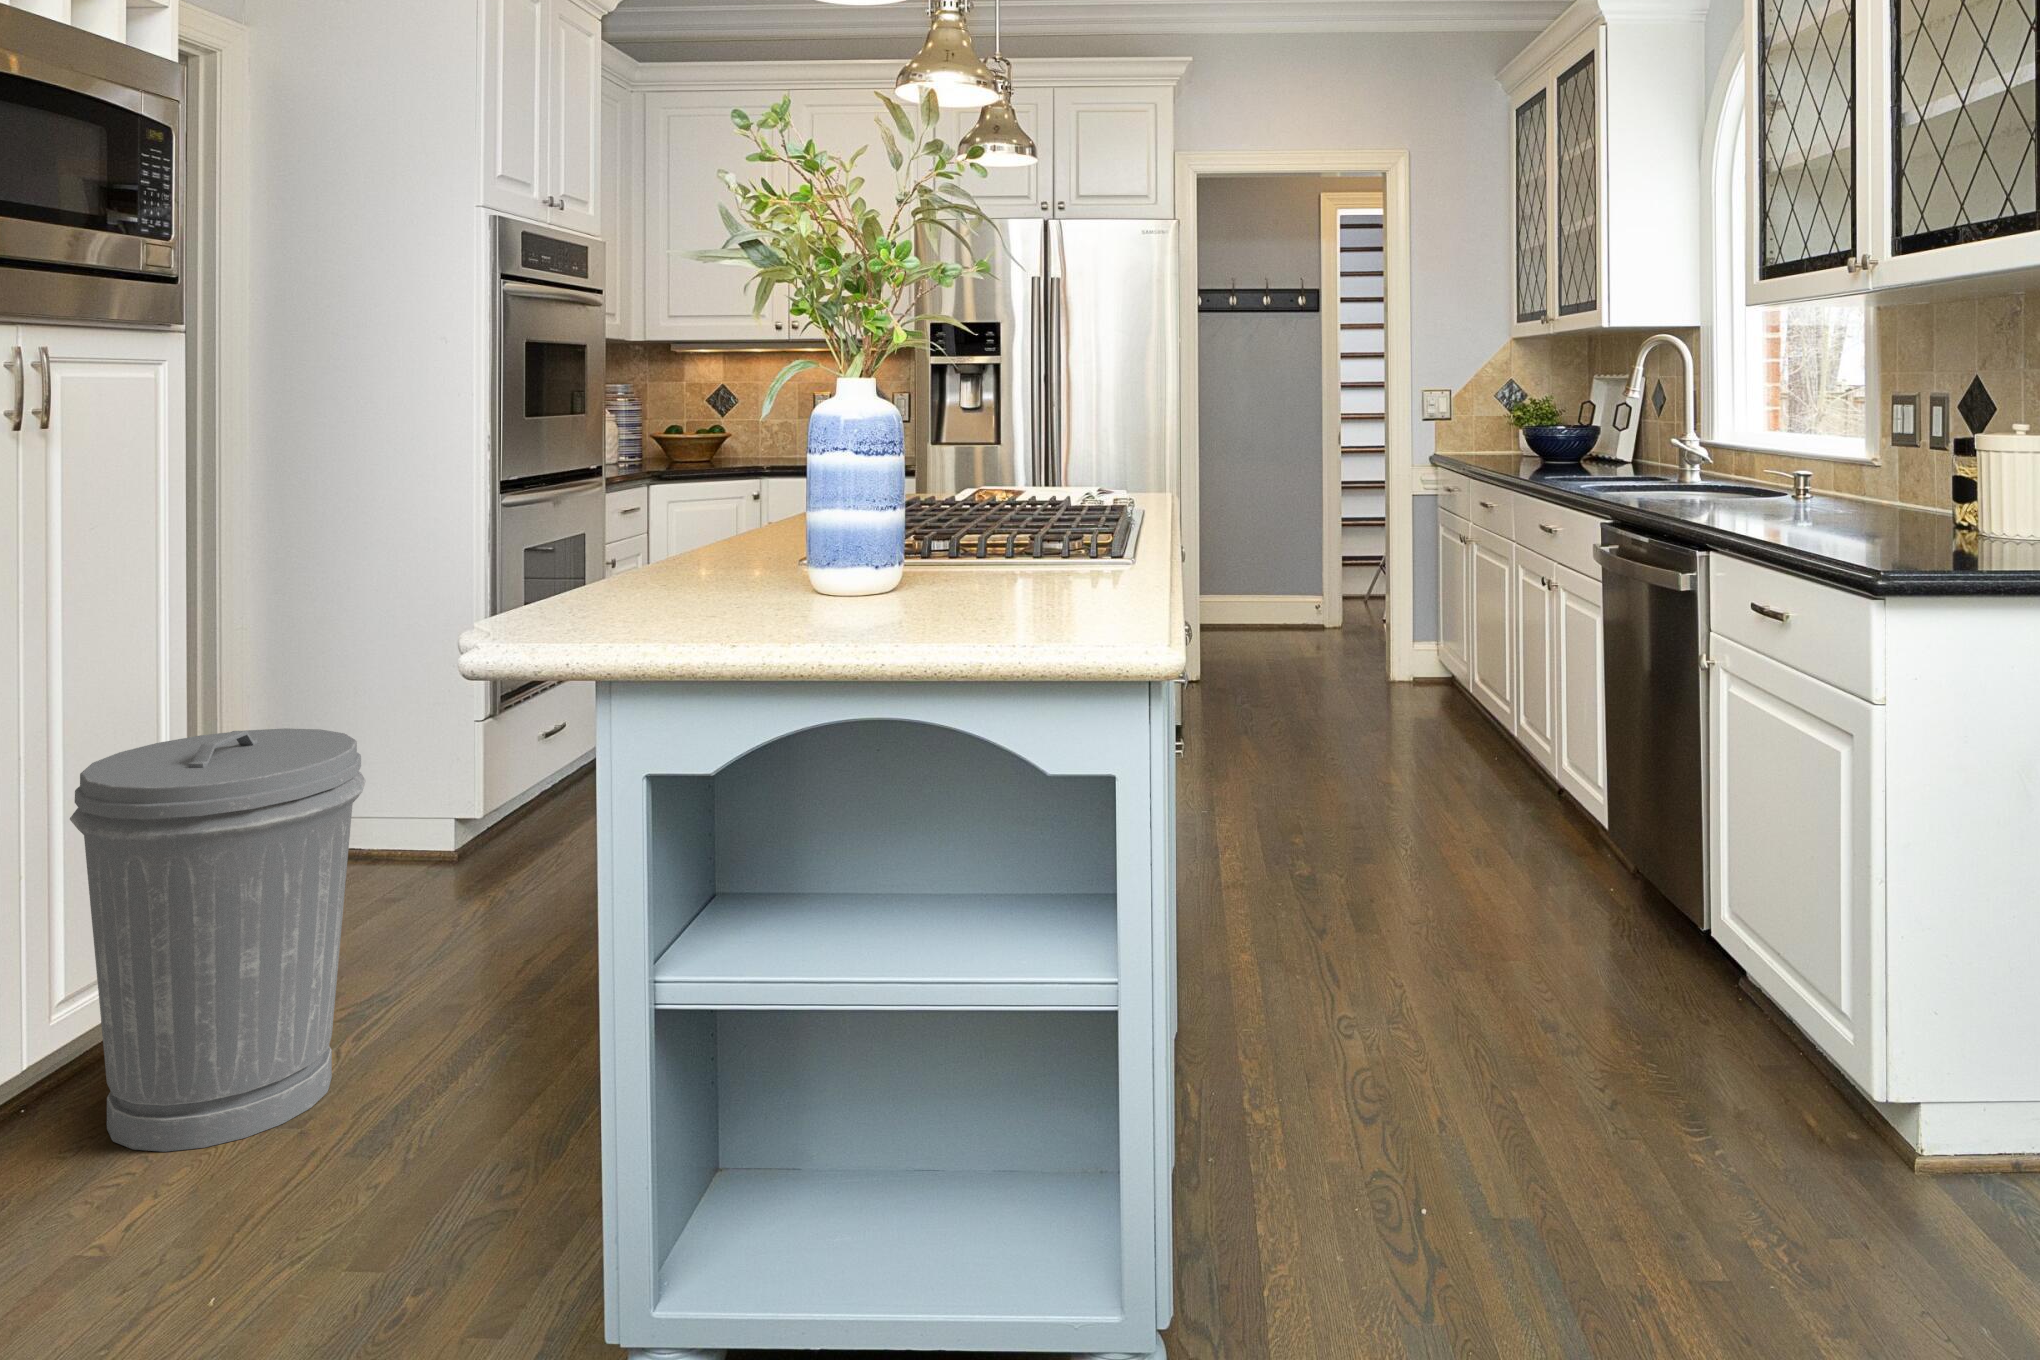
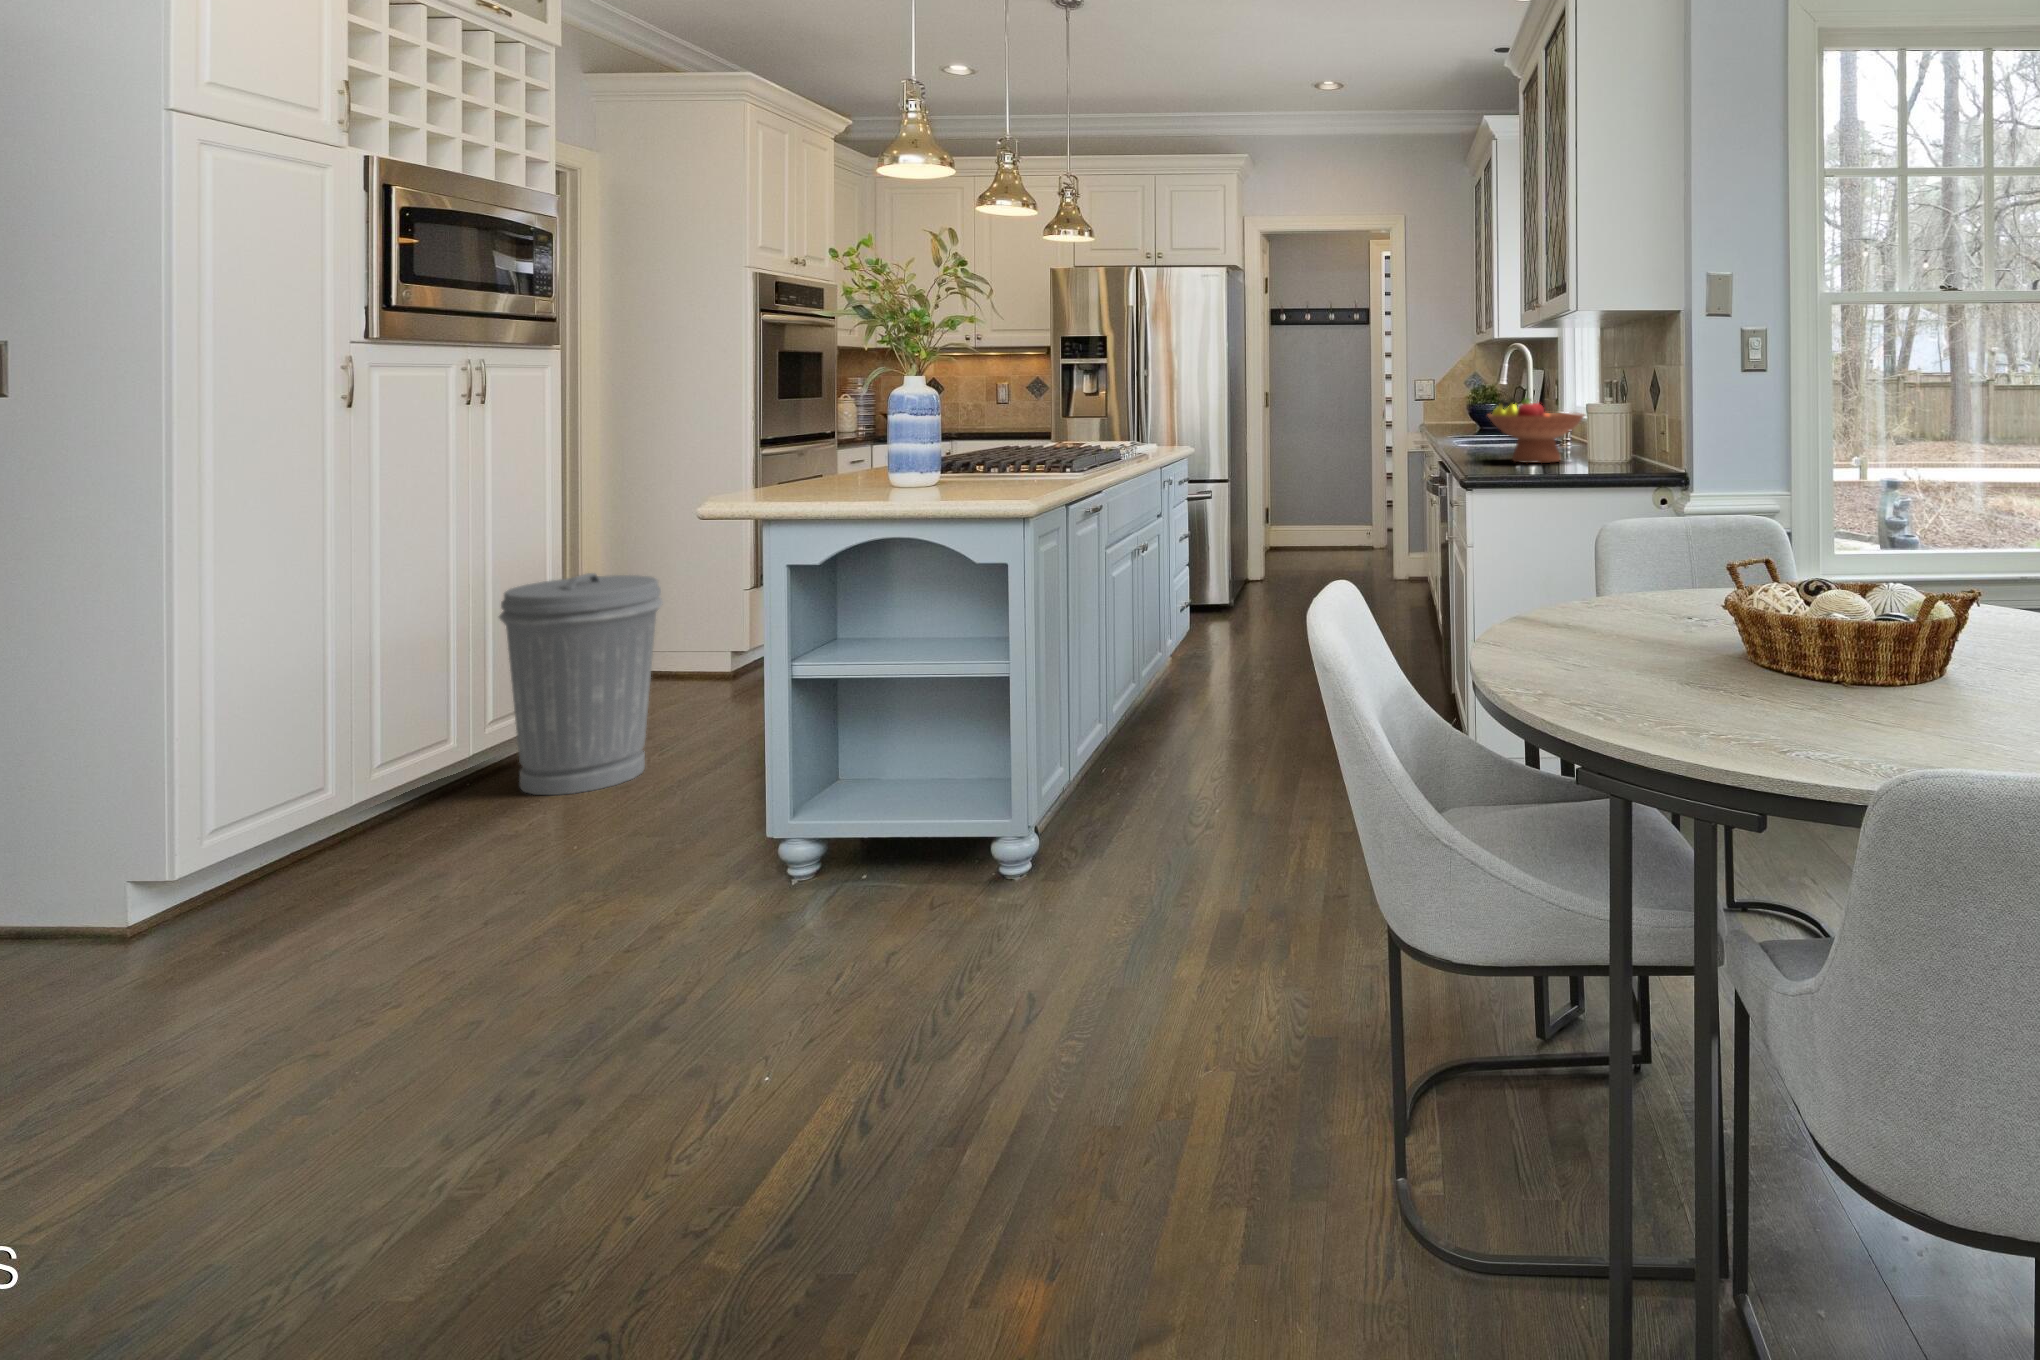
fruit bowl: none [1785,423,1979,540] -> present [1488,398,1584,463]

